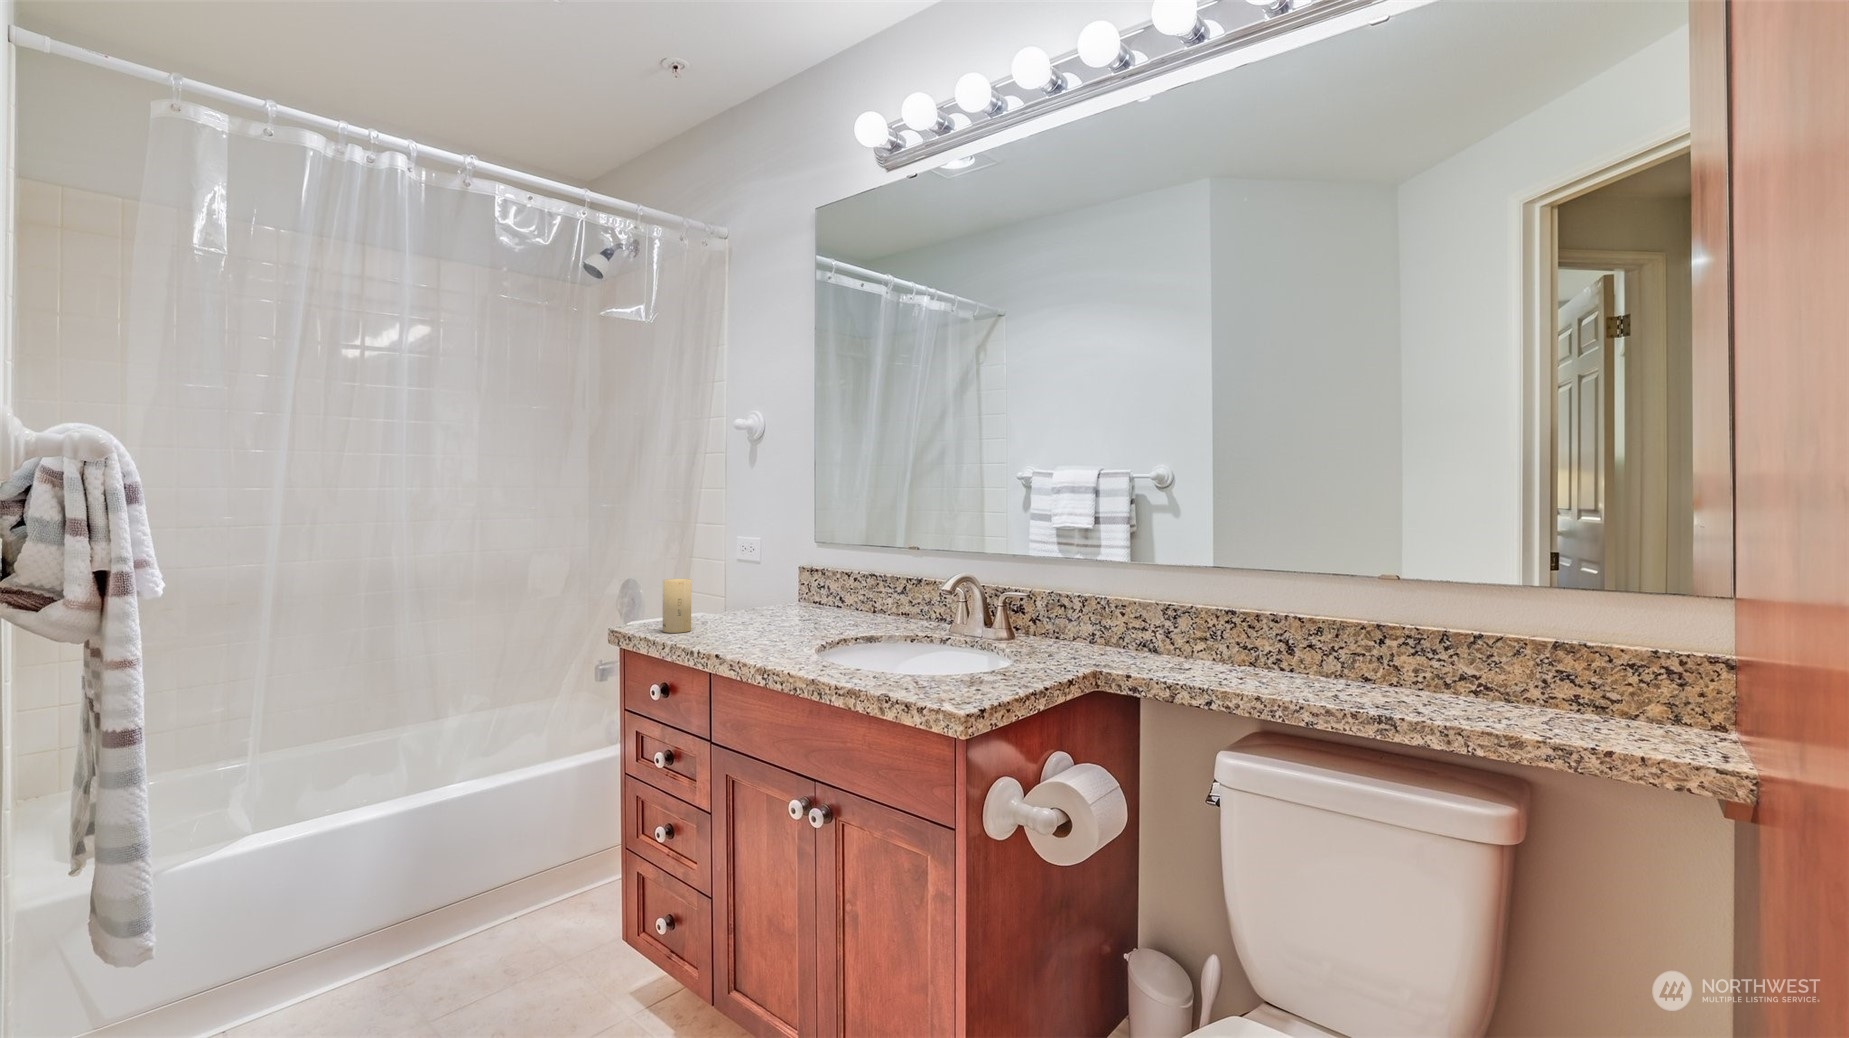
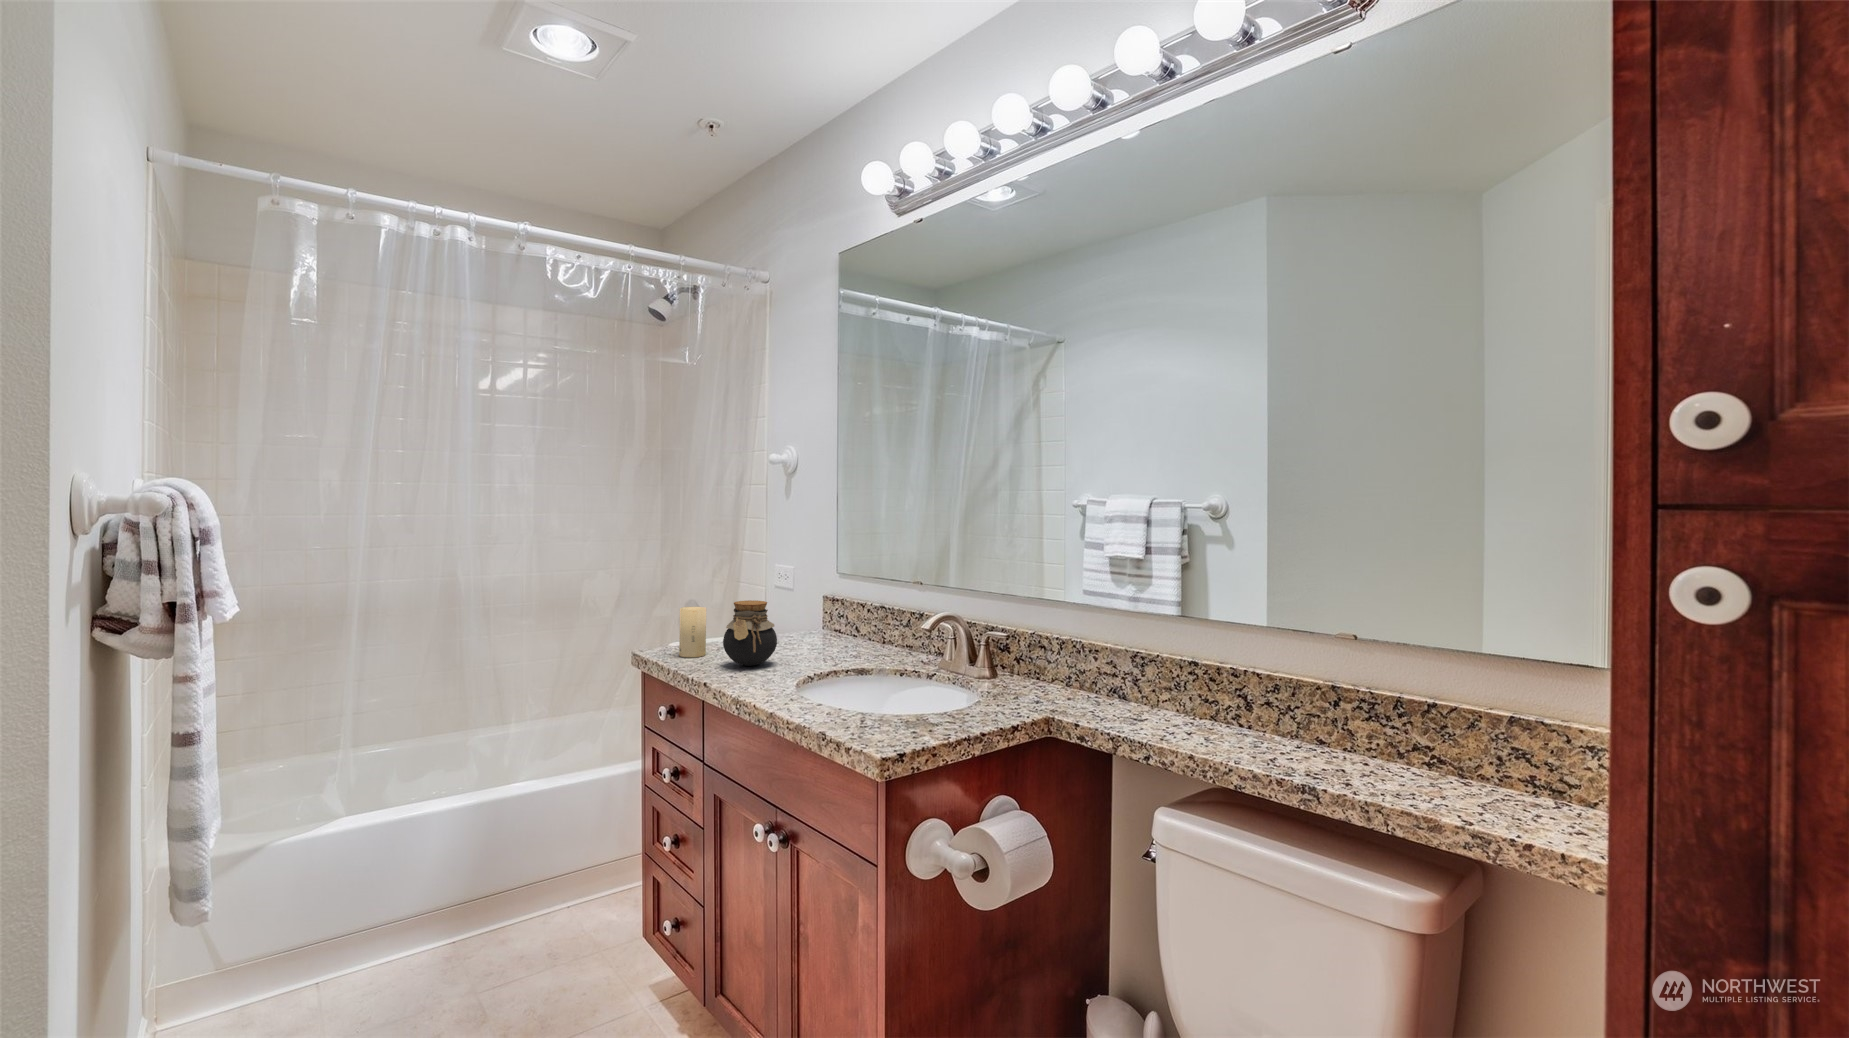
jar: none [720,569,777,638] -> present [723,600,777,666]

